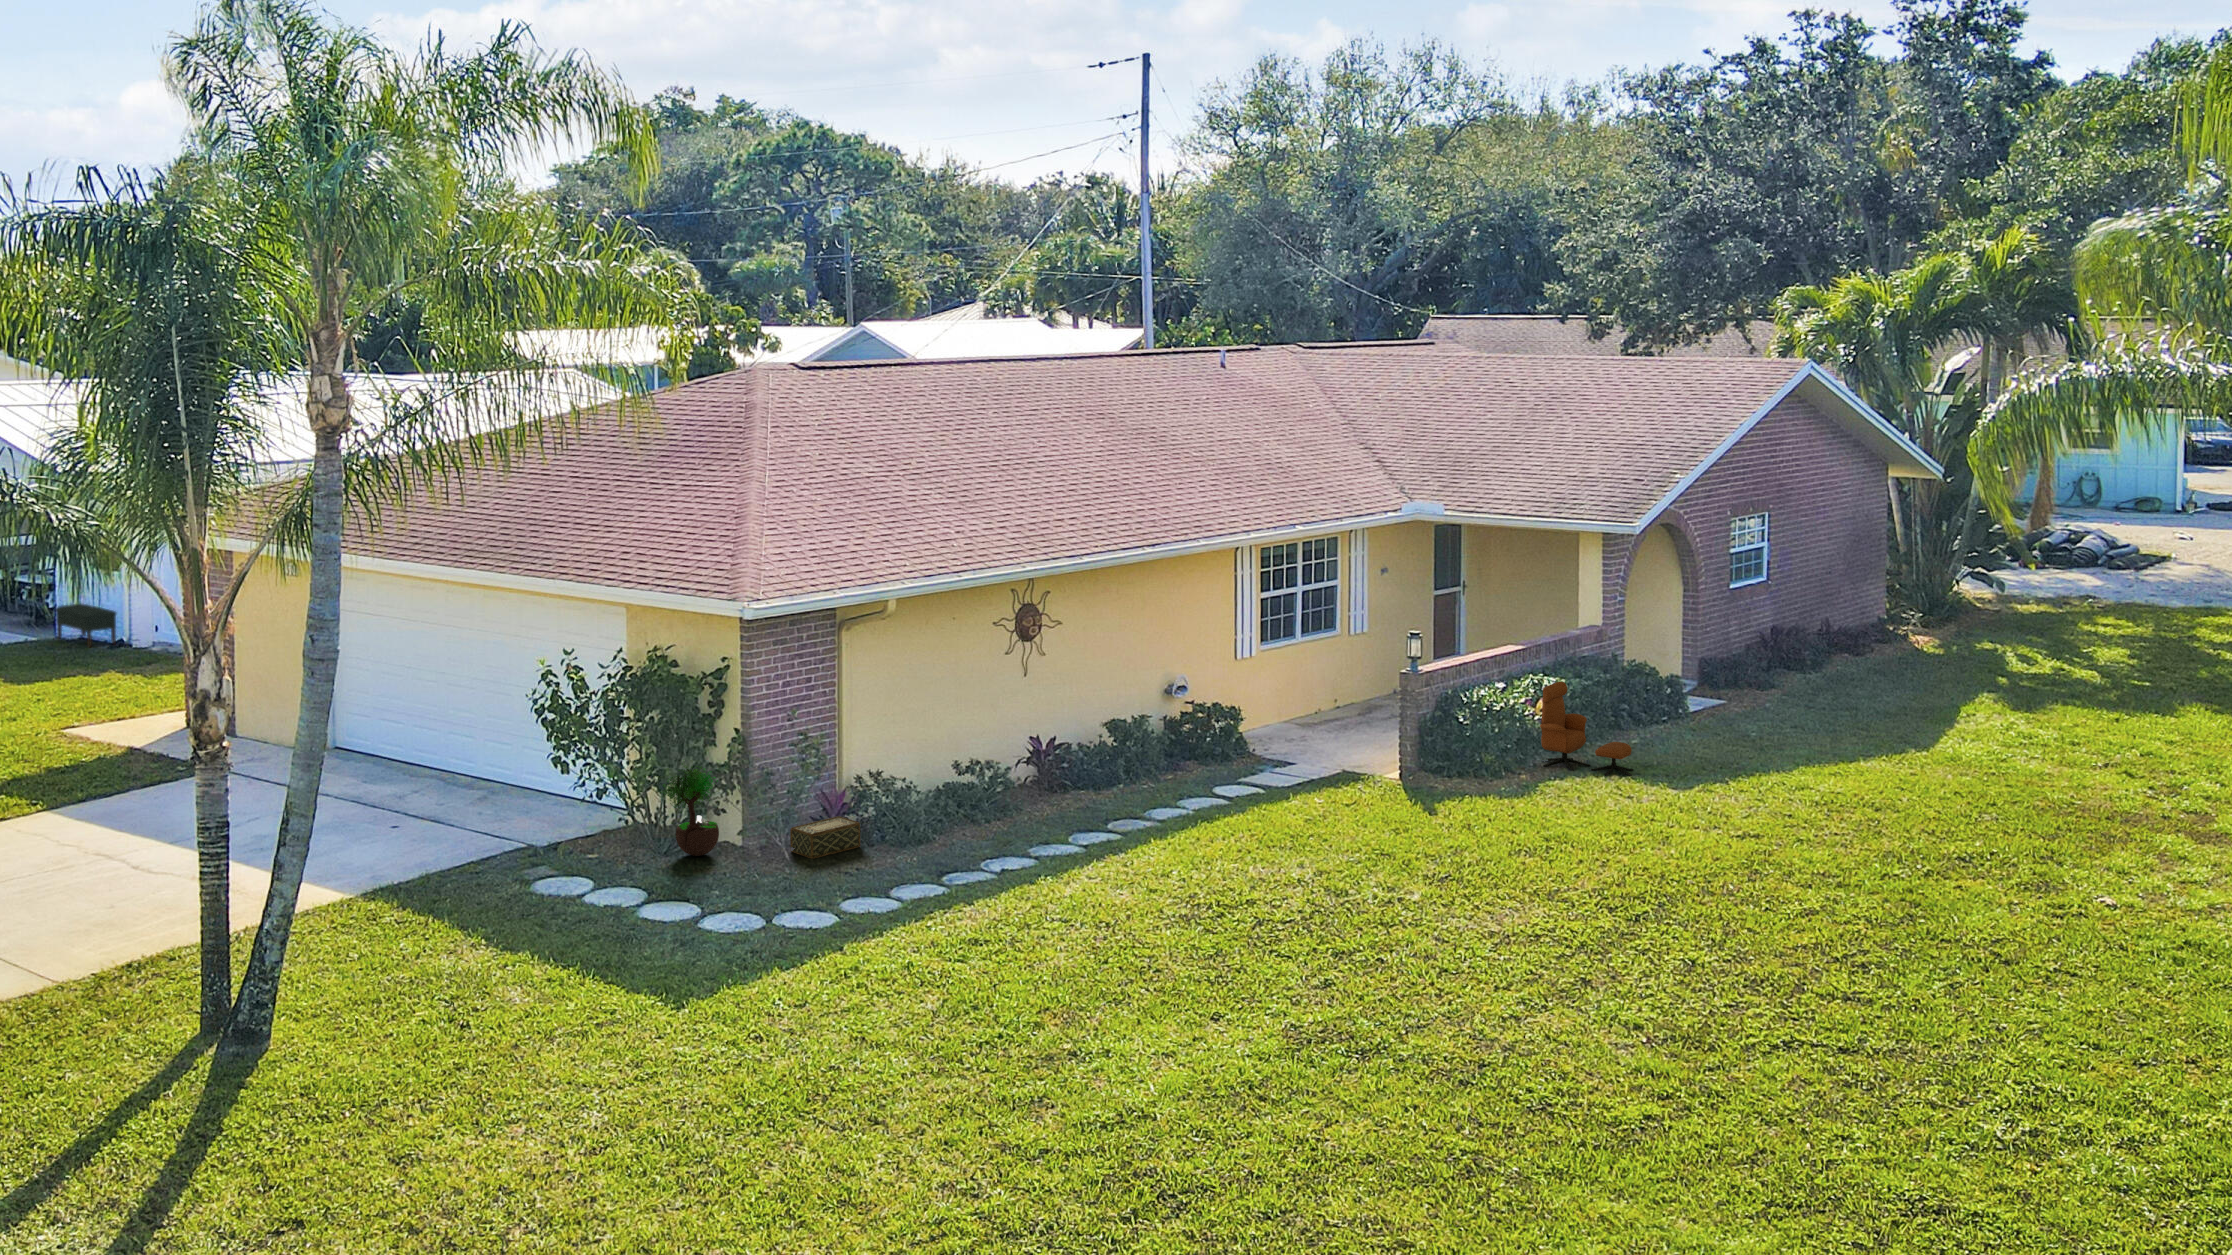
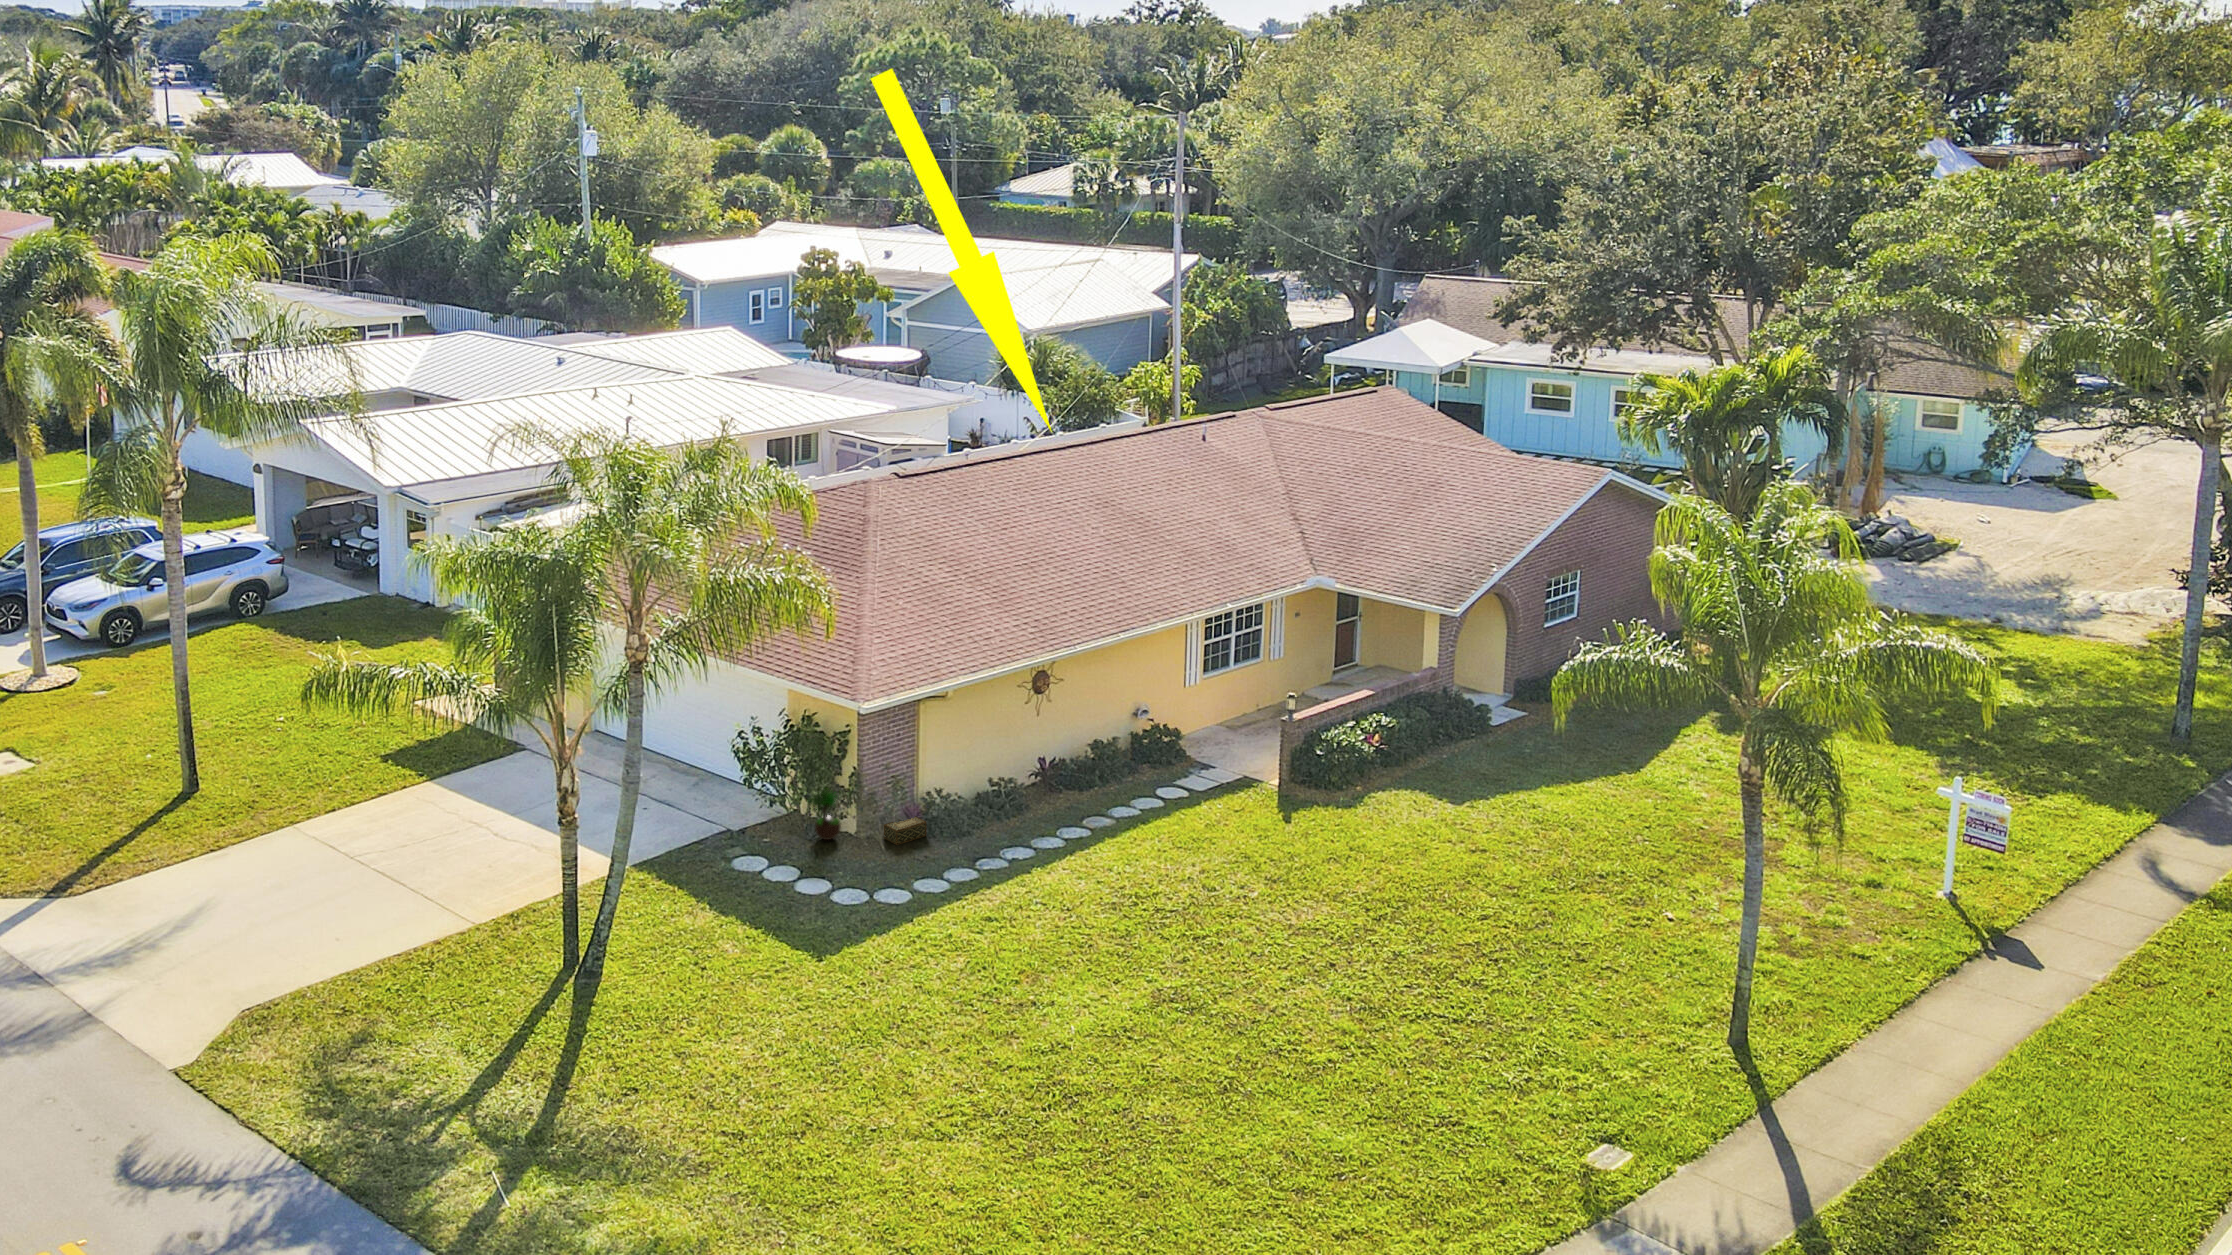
bench: present [55,603,116,647] -> none [379,575,422,611]
lounge chair: present [1540,682,1633,776] -> none [1374,723,1434,792]

